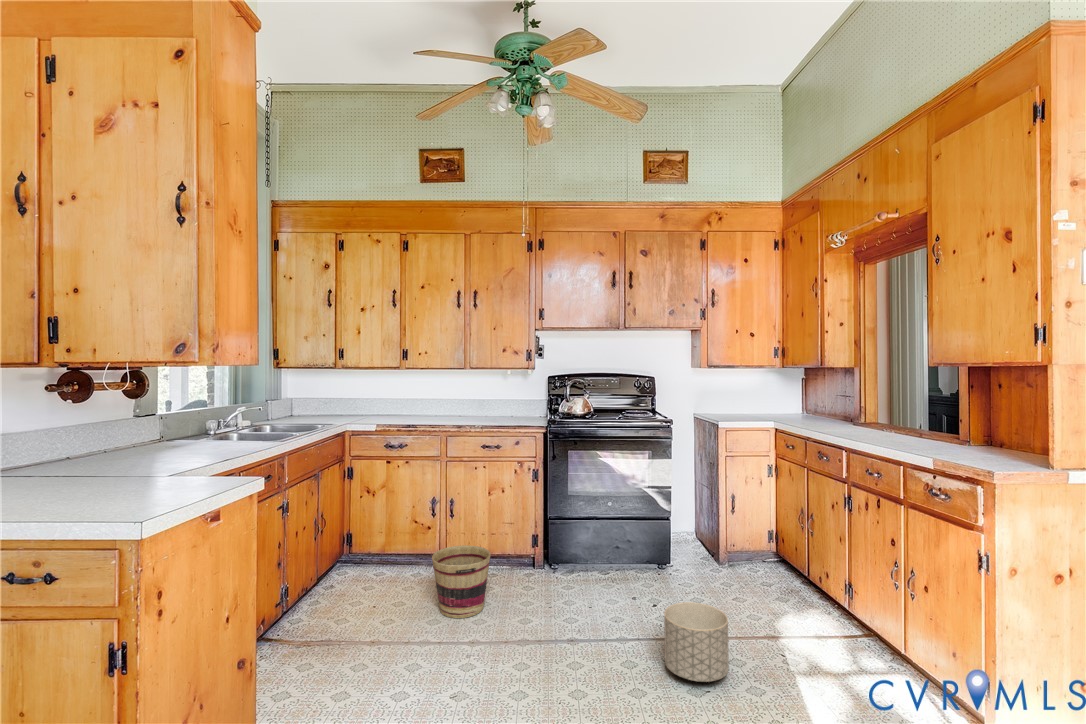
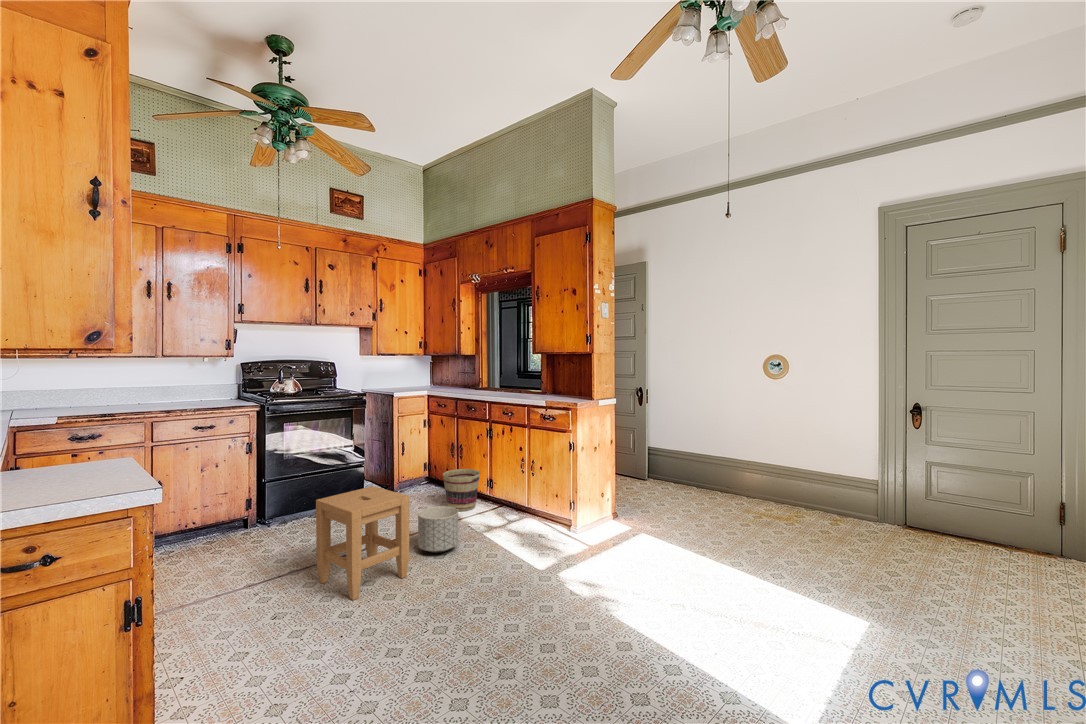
basket: present [432,545,491,618] -> present [443,469,480,511]
stool: none [524,550,619,703] -> present [316,486,409,600]

